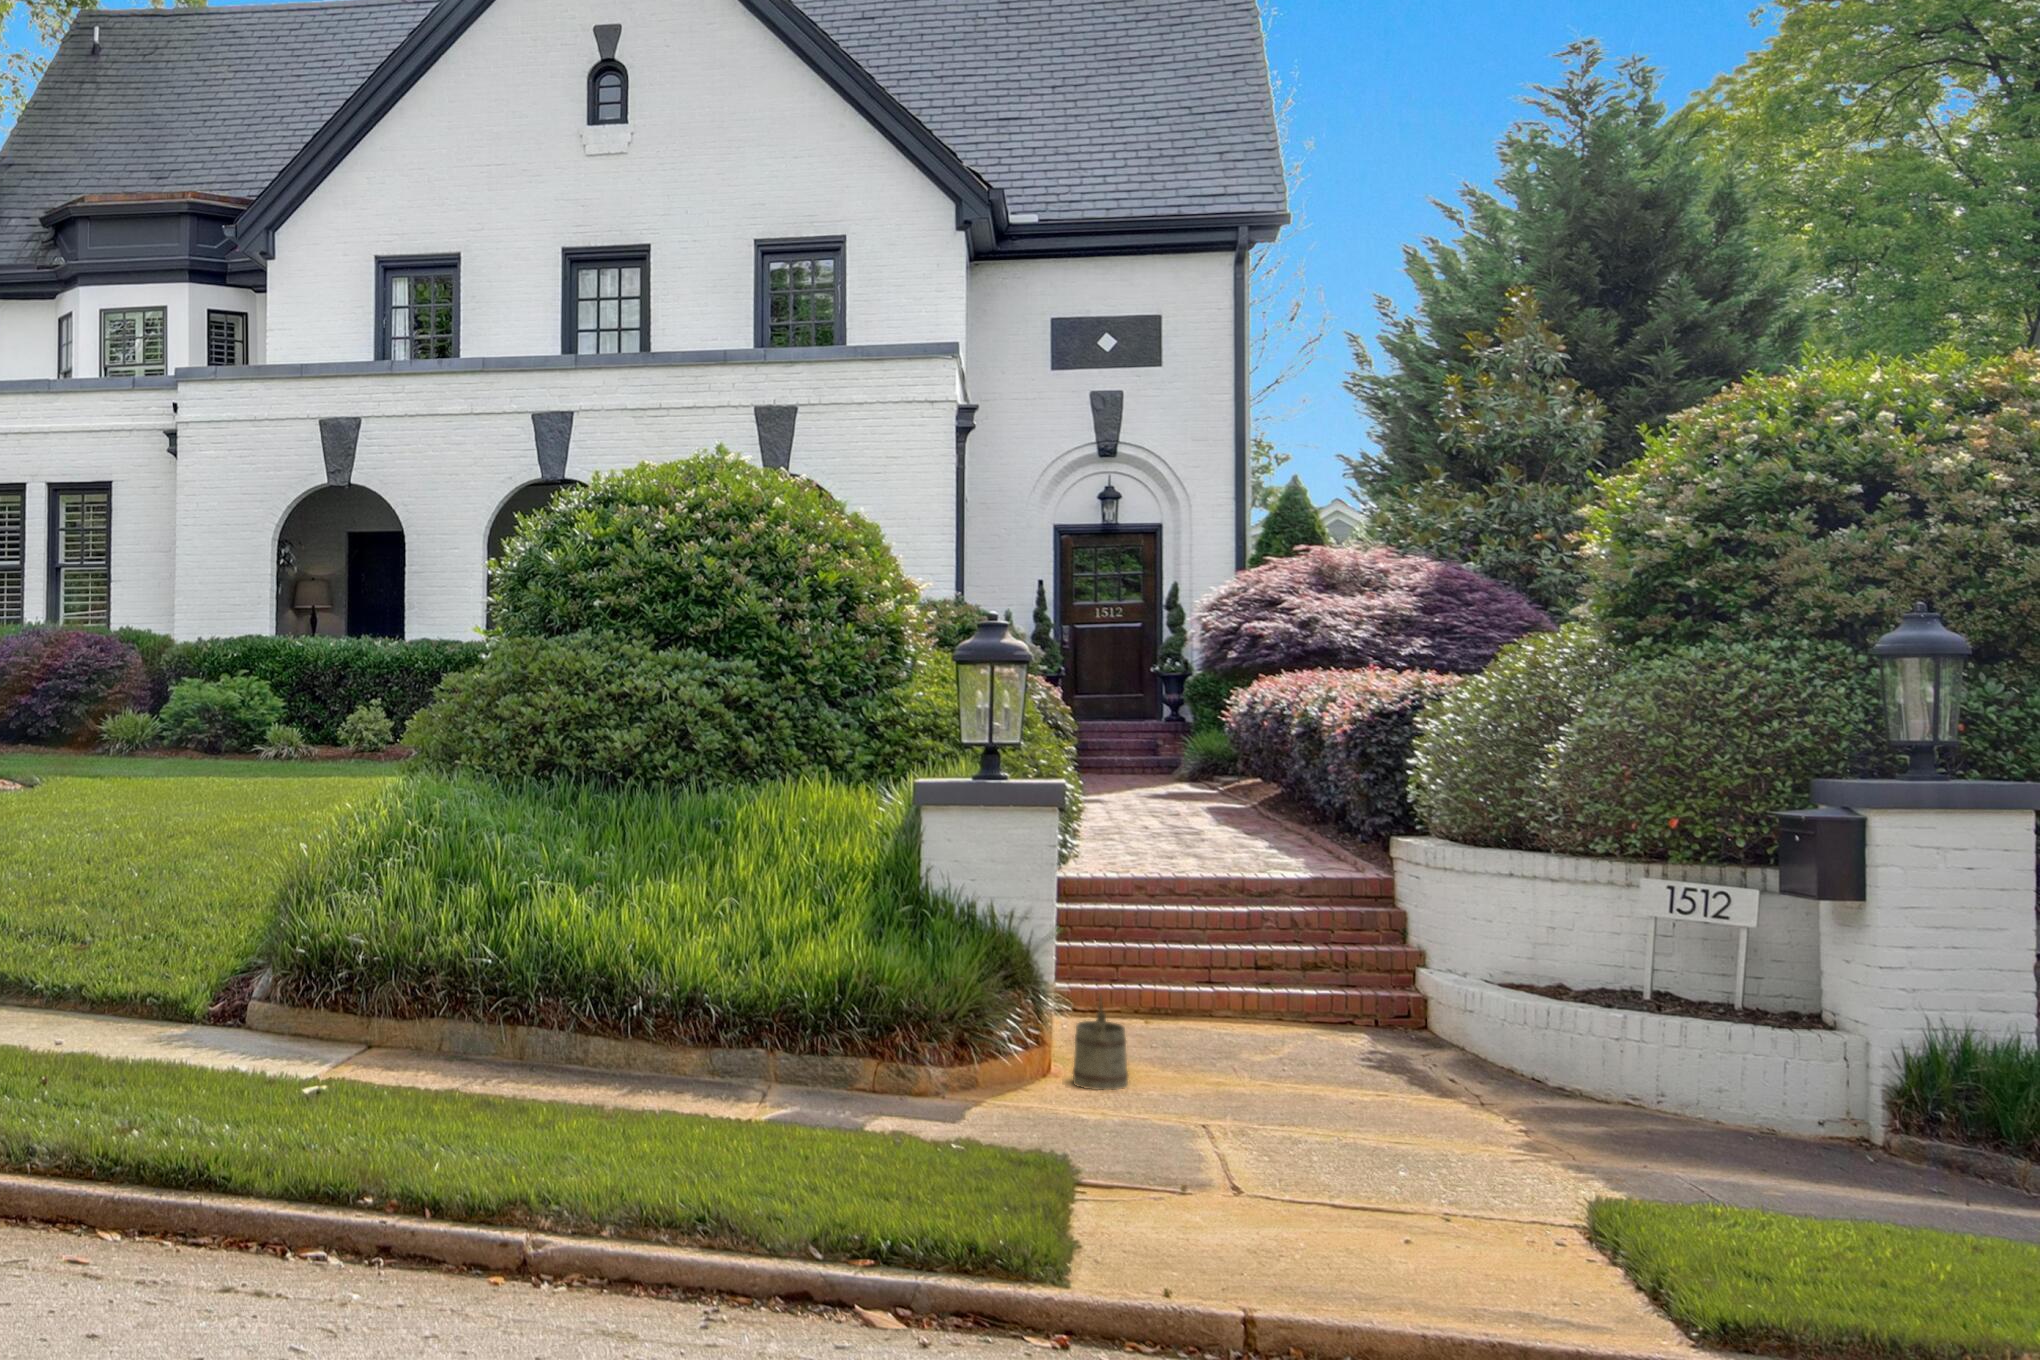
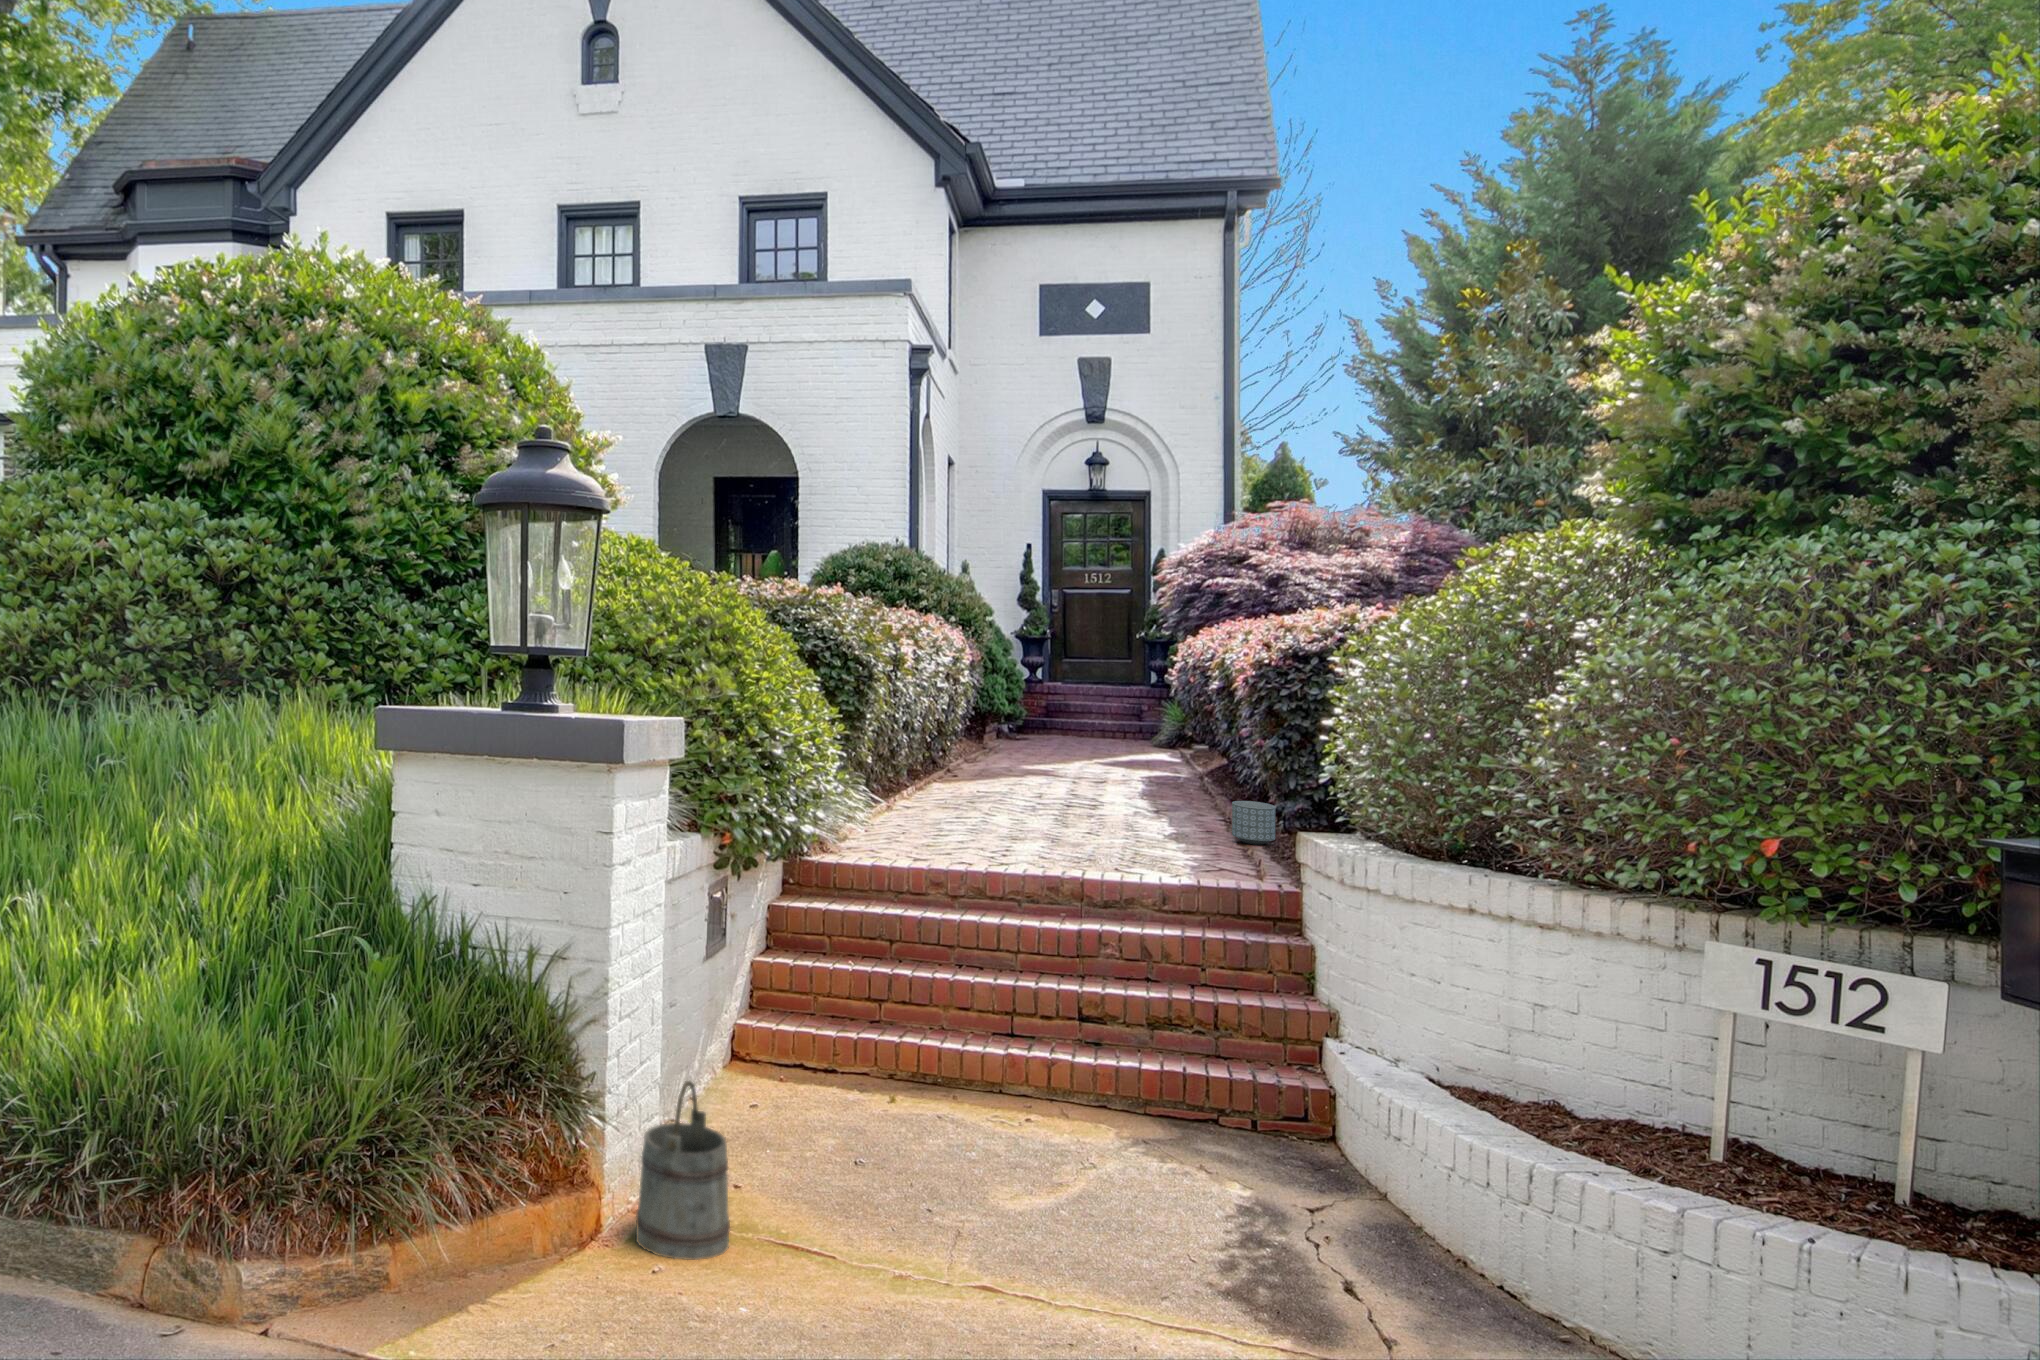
planter: none [1320,823,1352,856] -> present [1232,801,1275,845]

